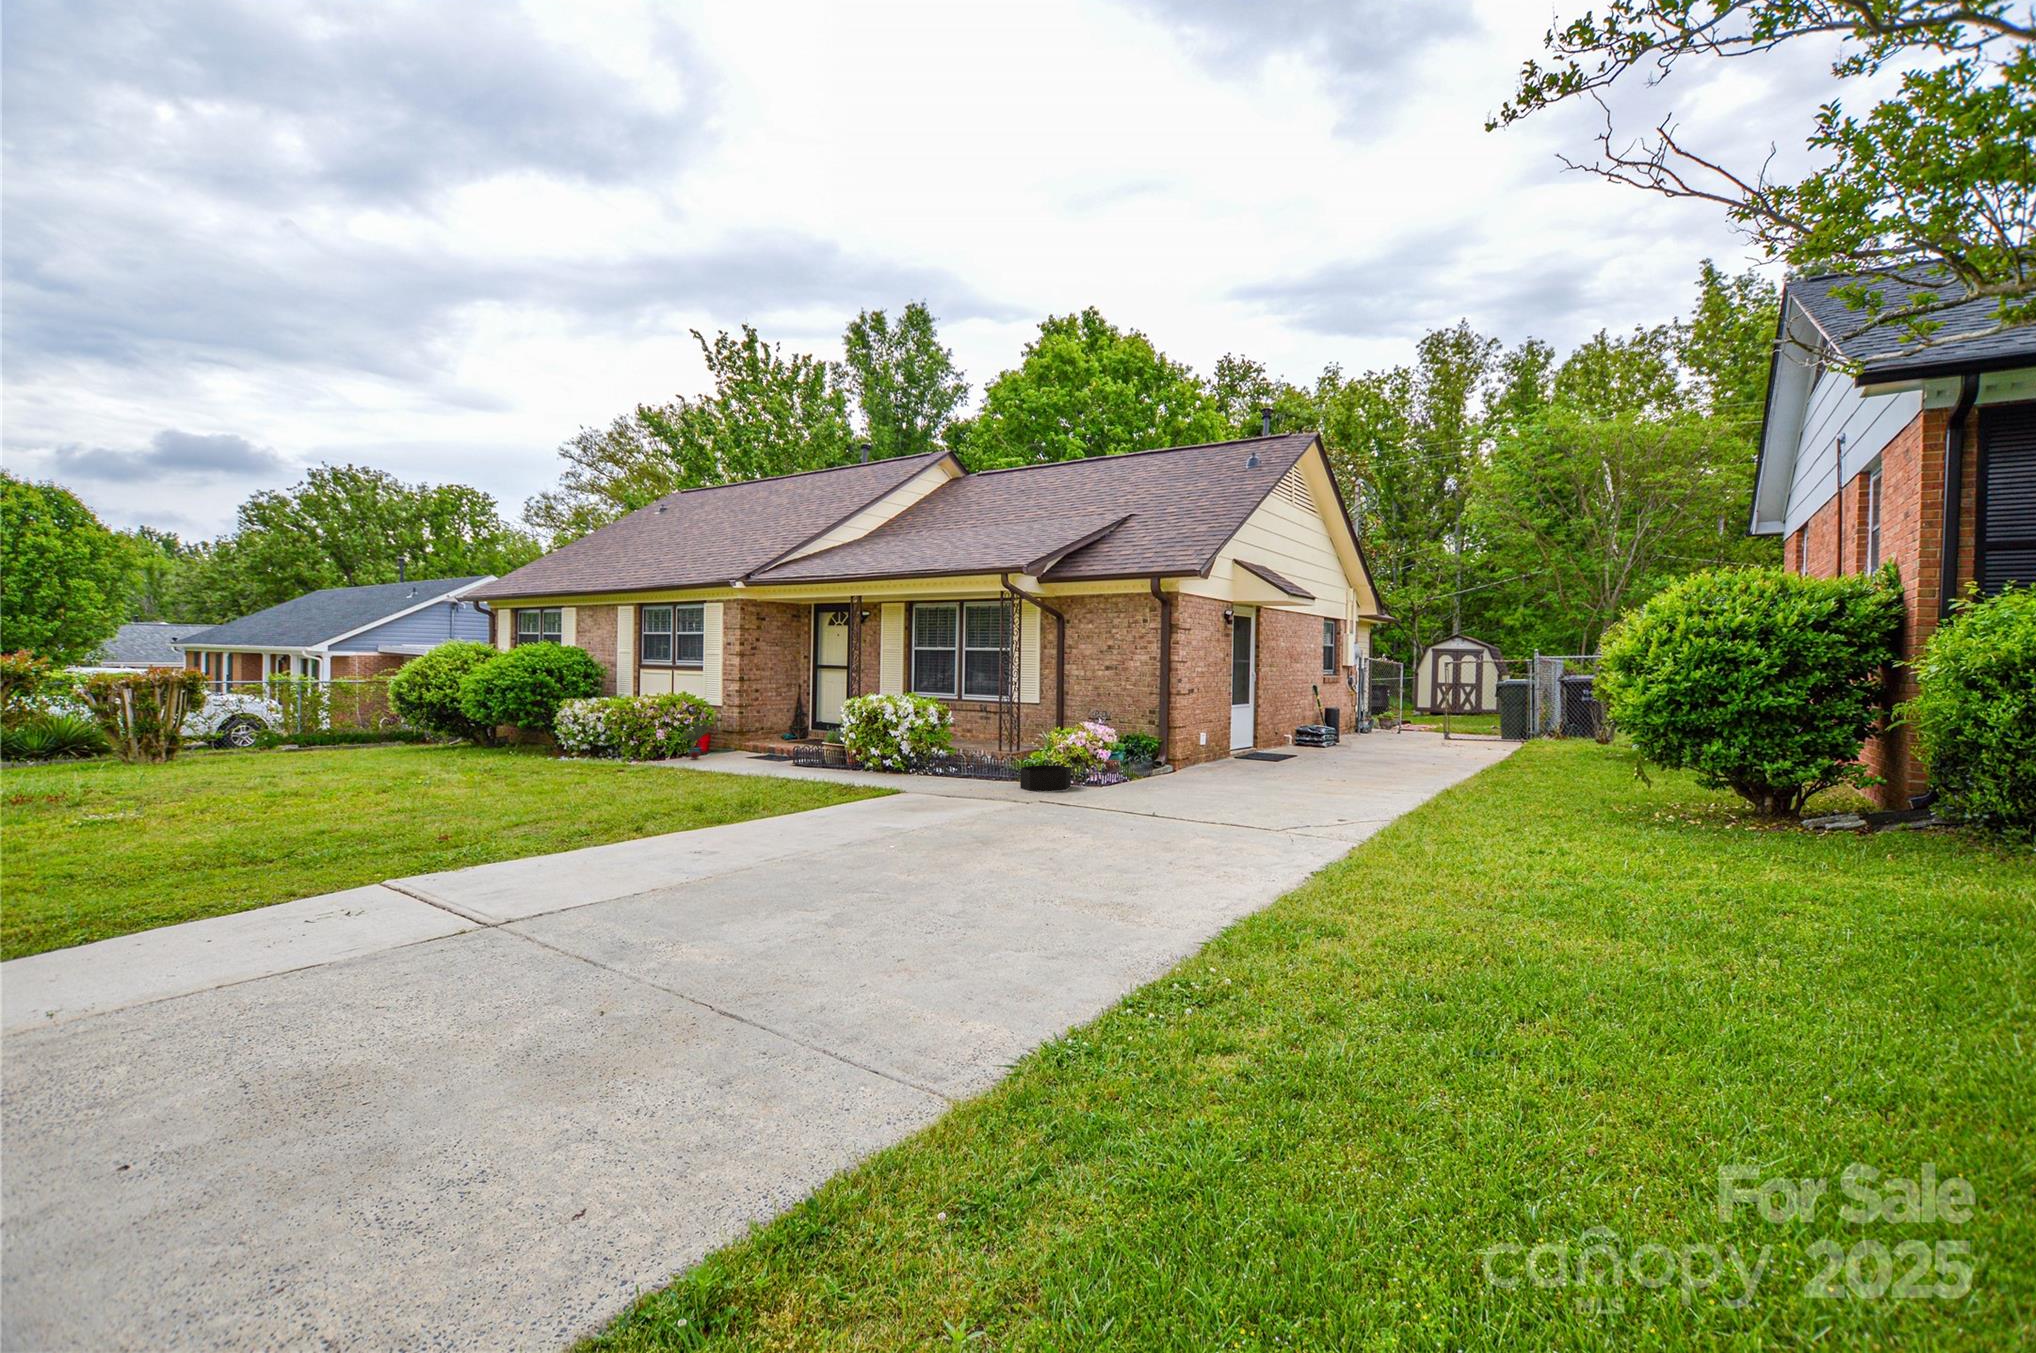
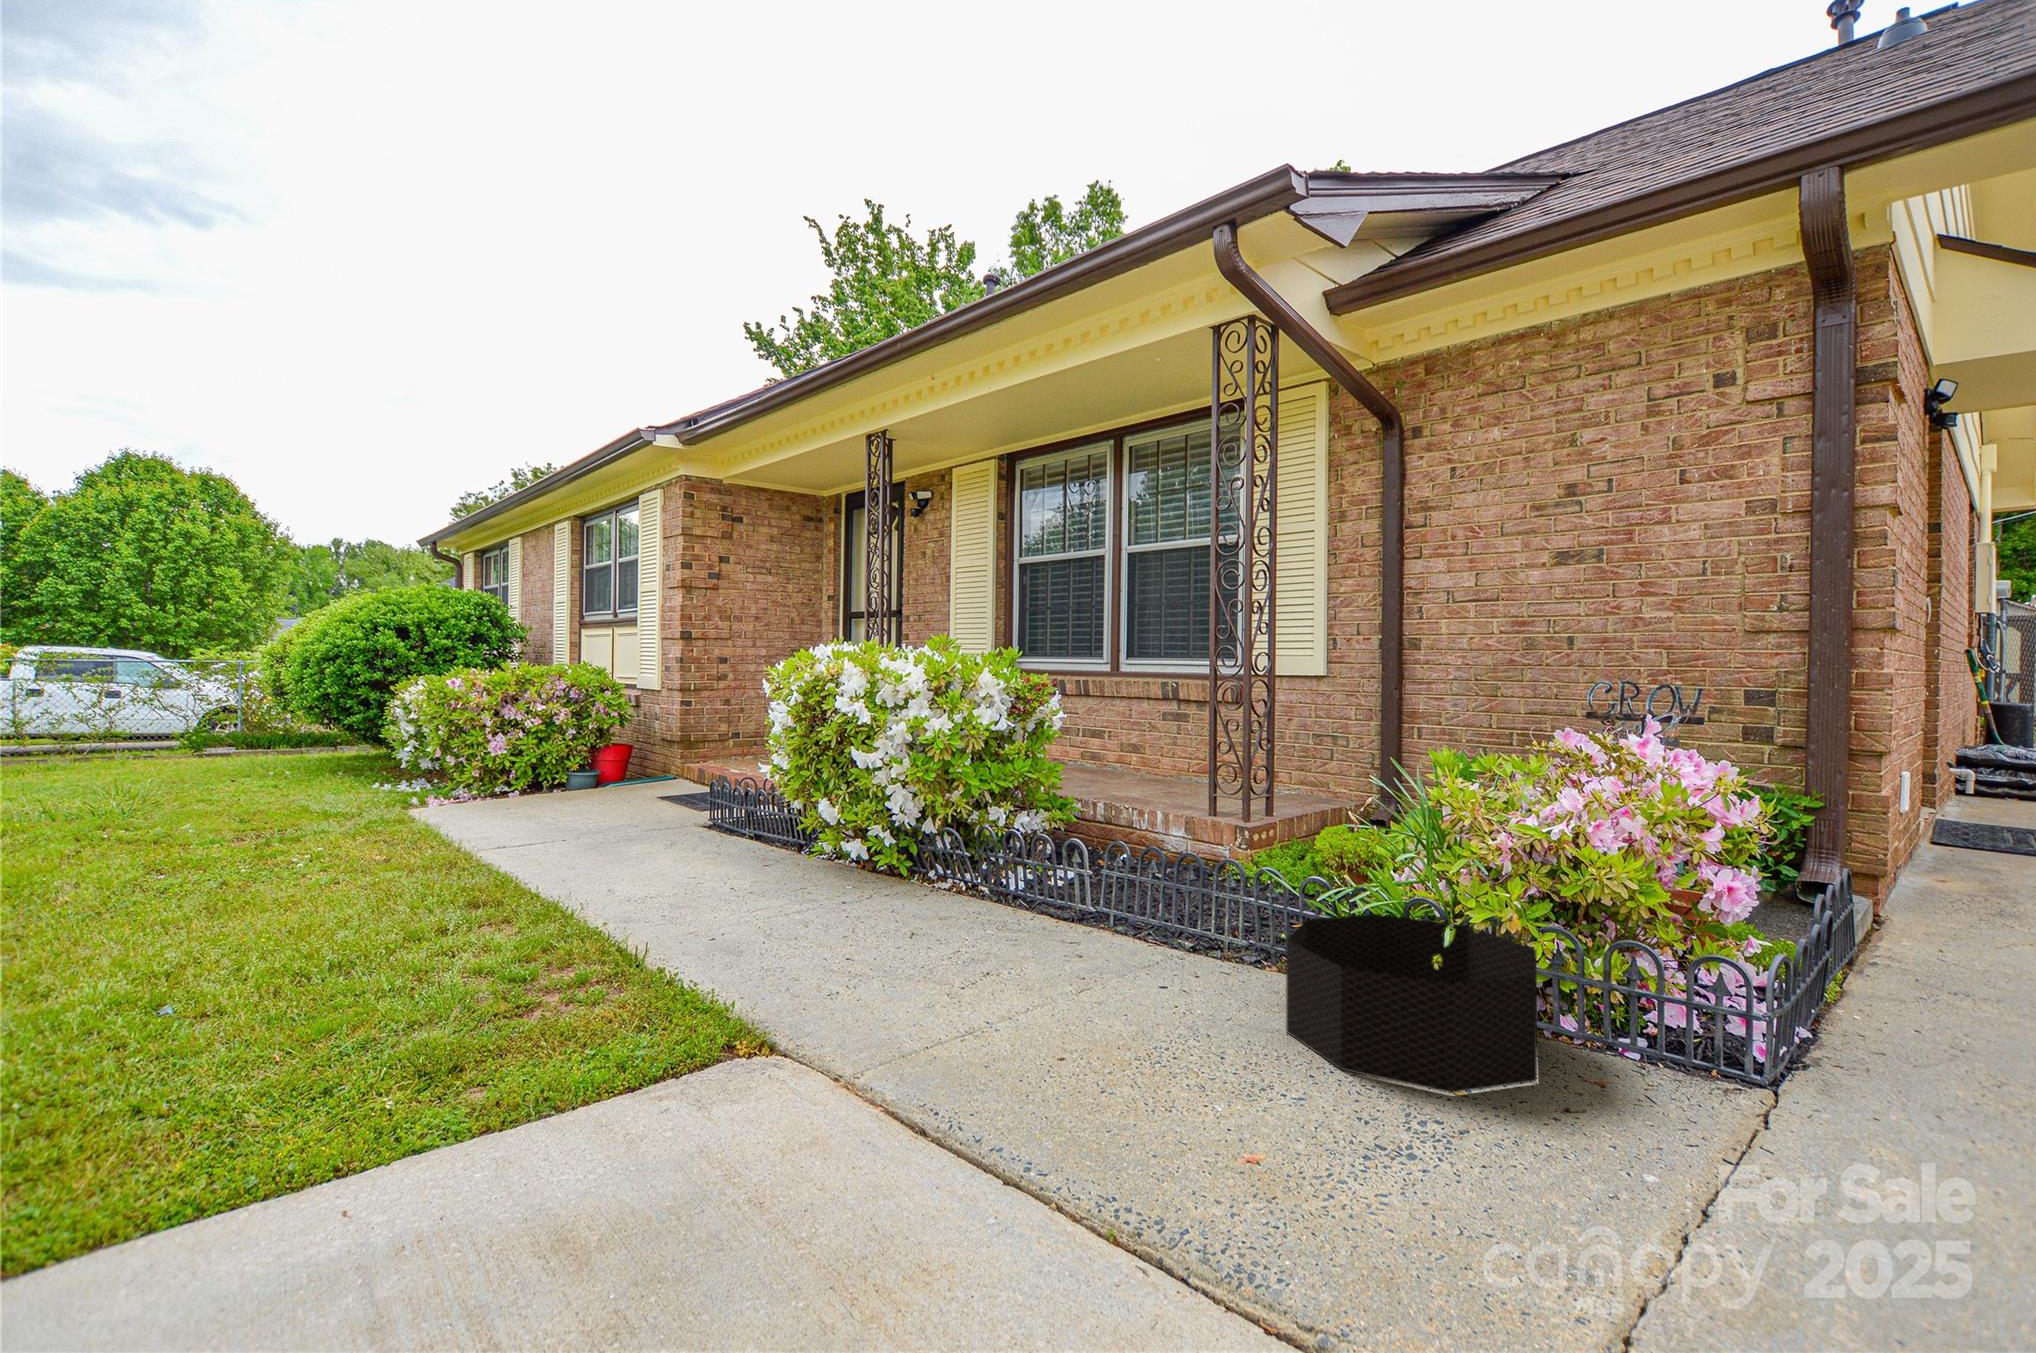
potted tree: present [681,721,708,760] -> none [515,709,594,797]

